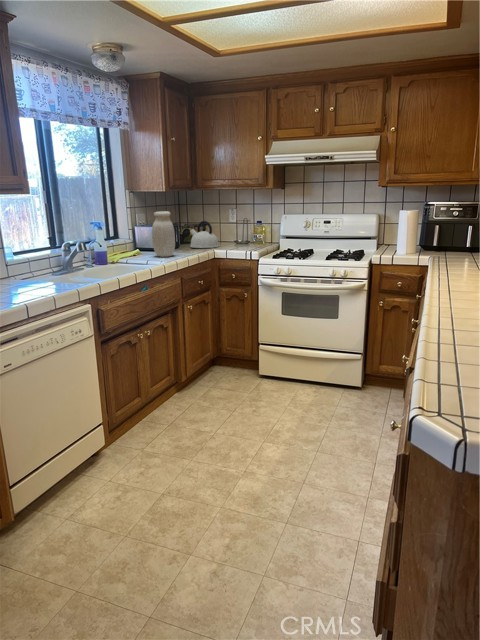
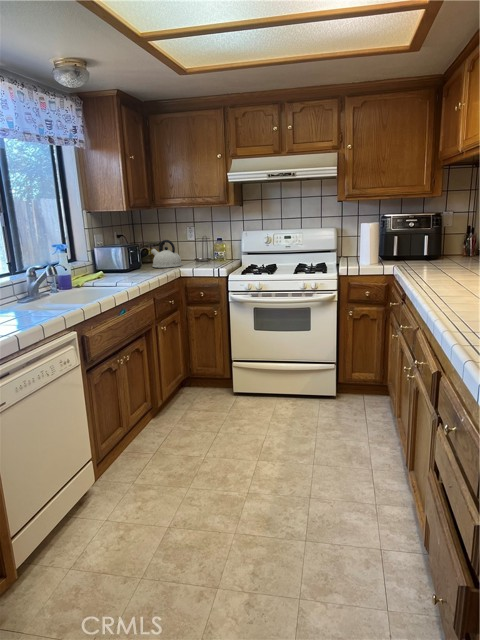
jar: present [152,211,175,257] -> none [118,231,143,278]

